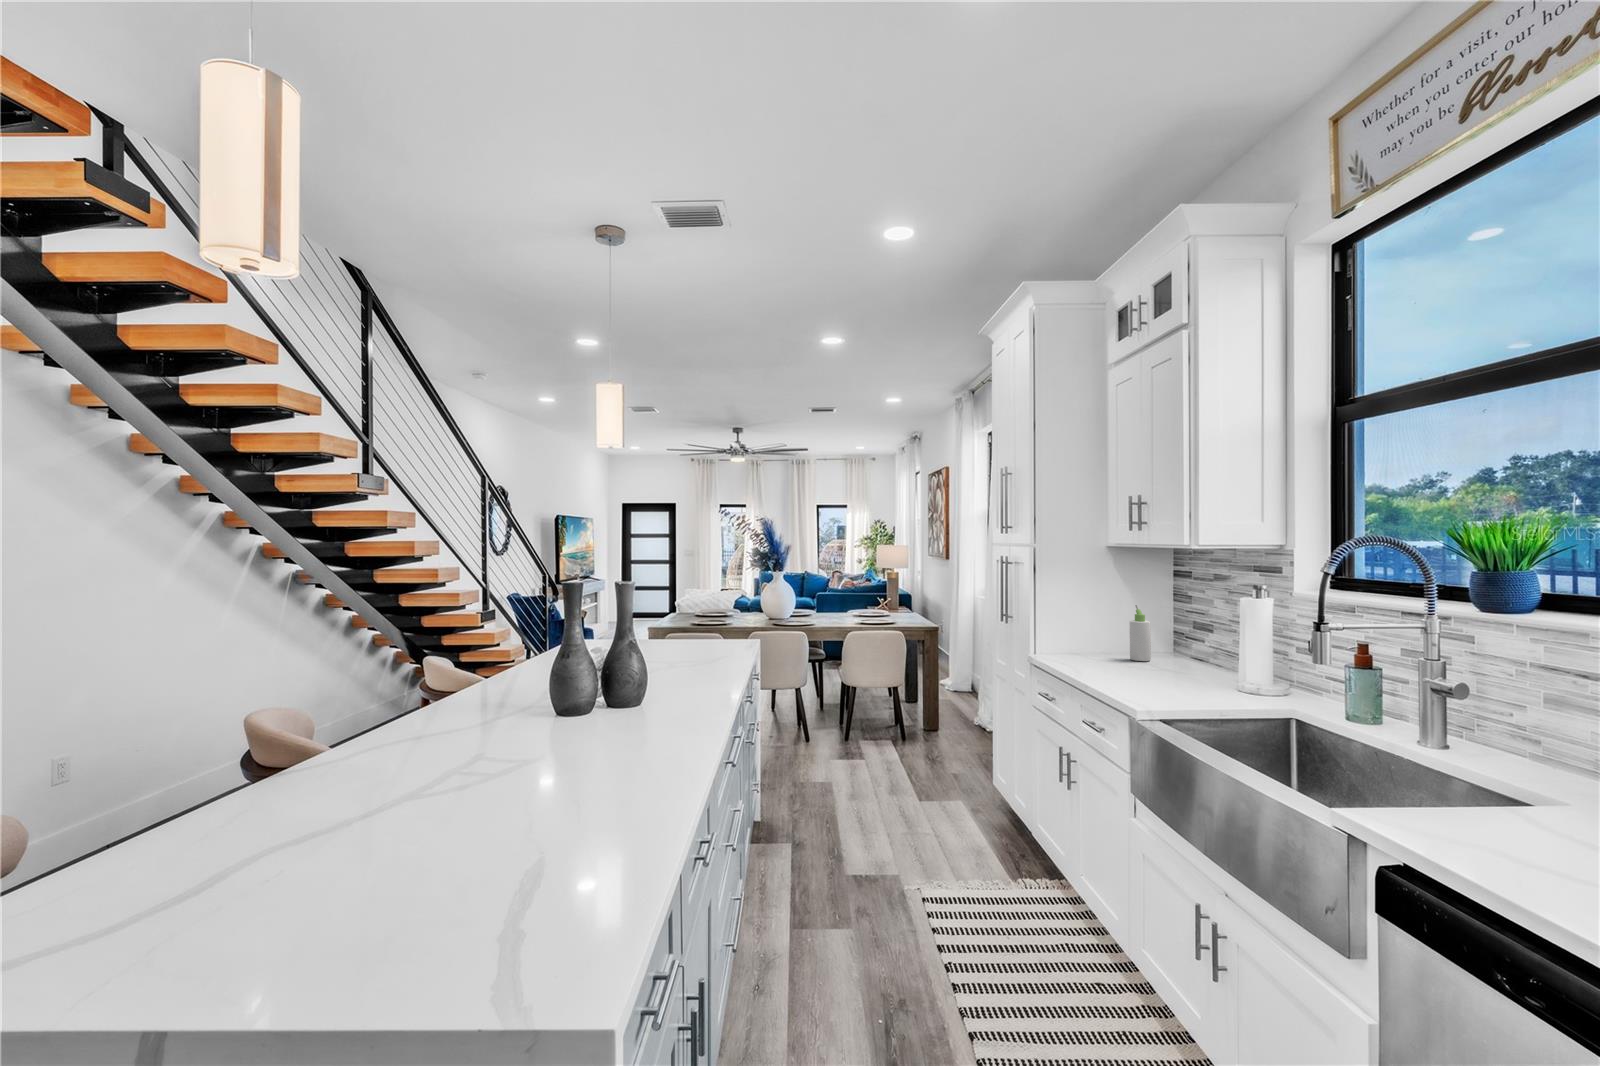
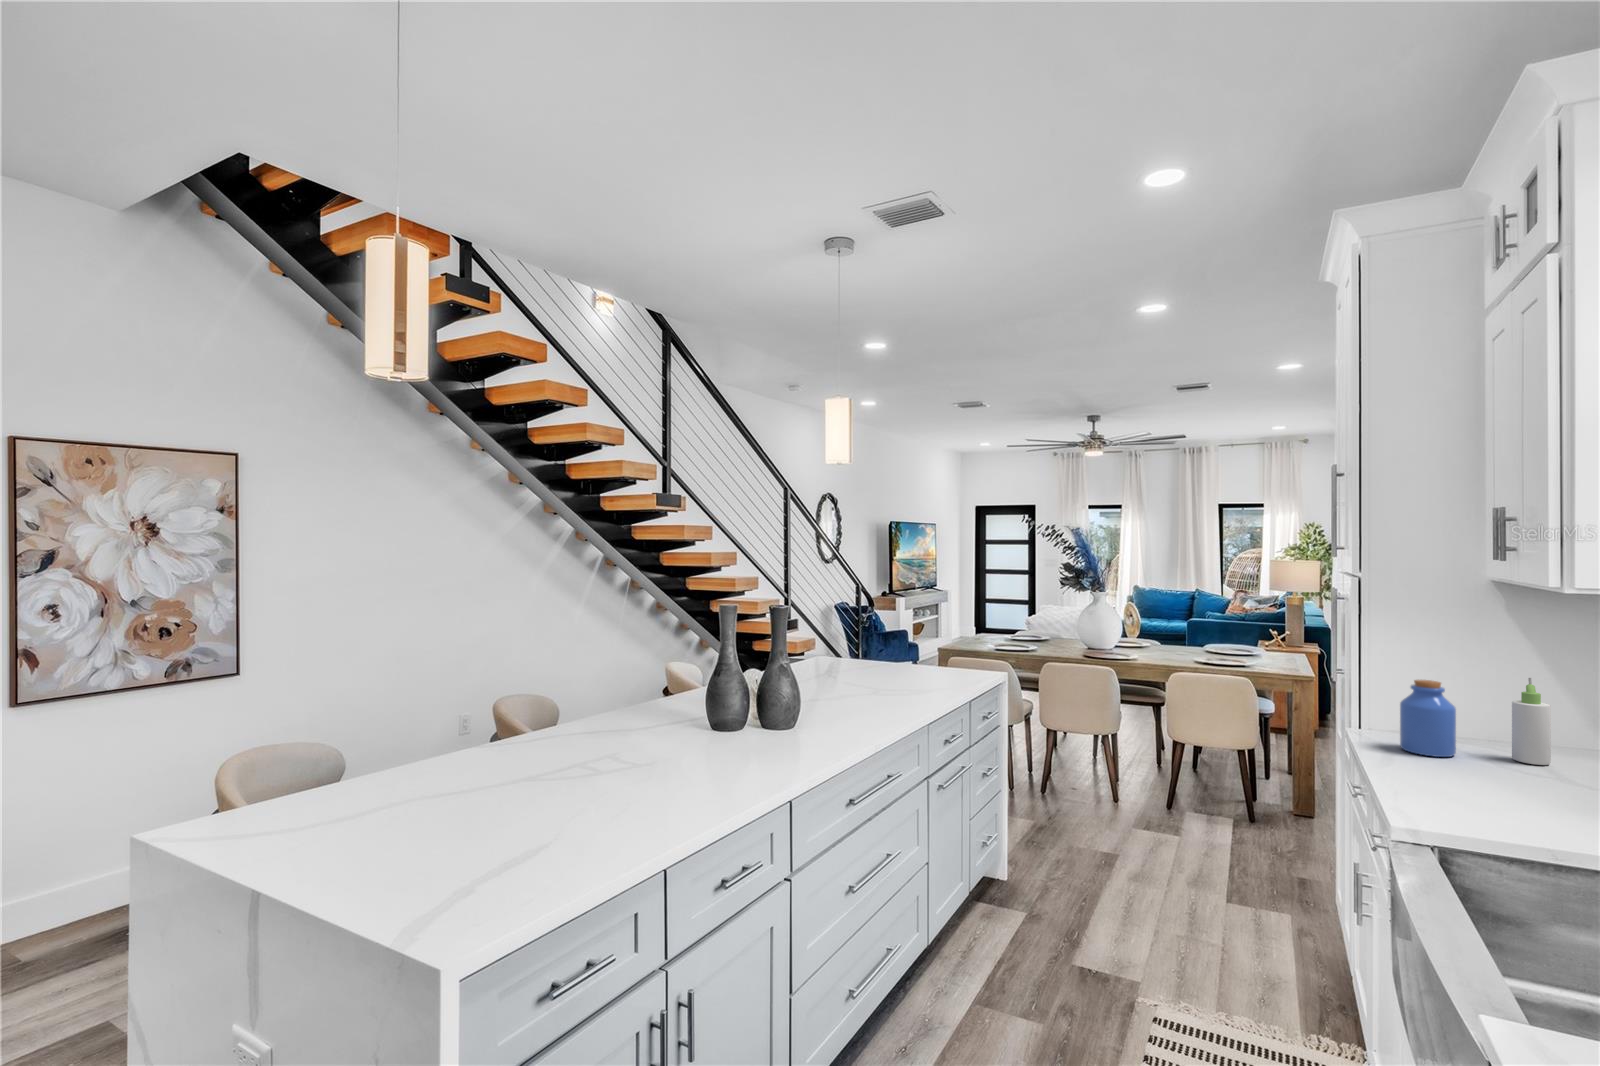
jar: none [1070,612,1103,663] -> present [1400,680,1456,757]

